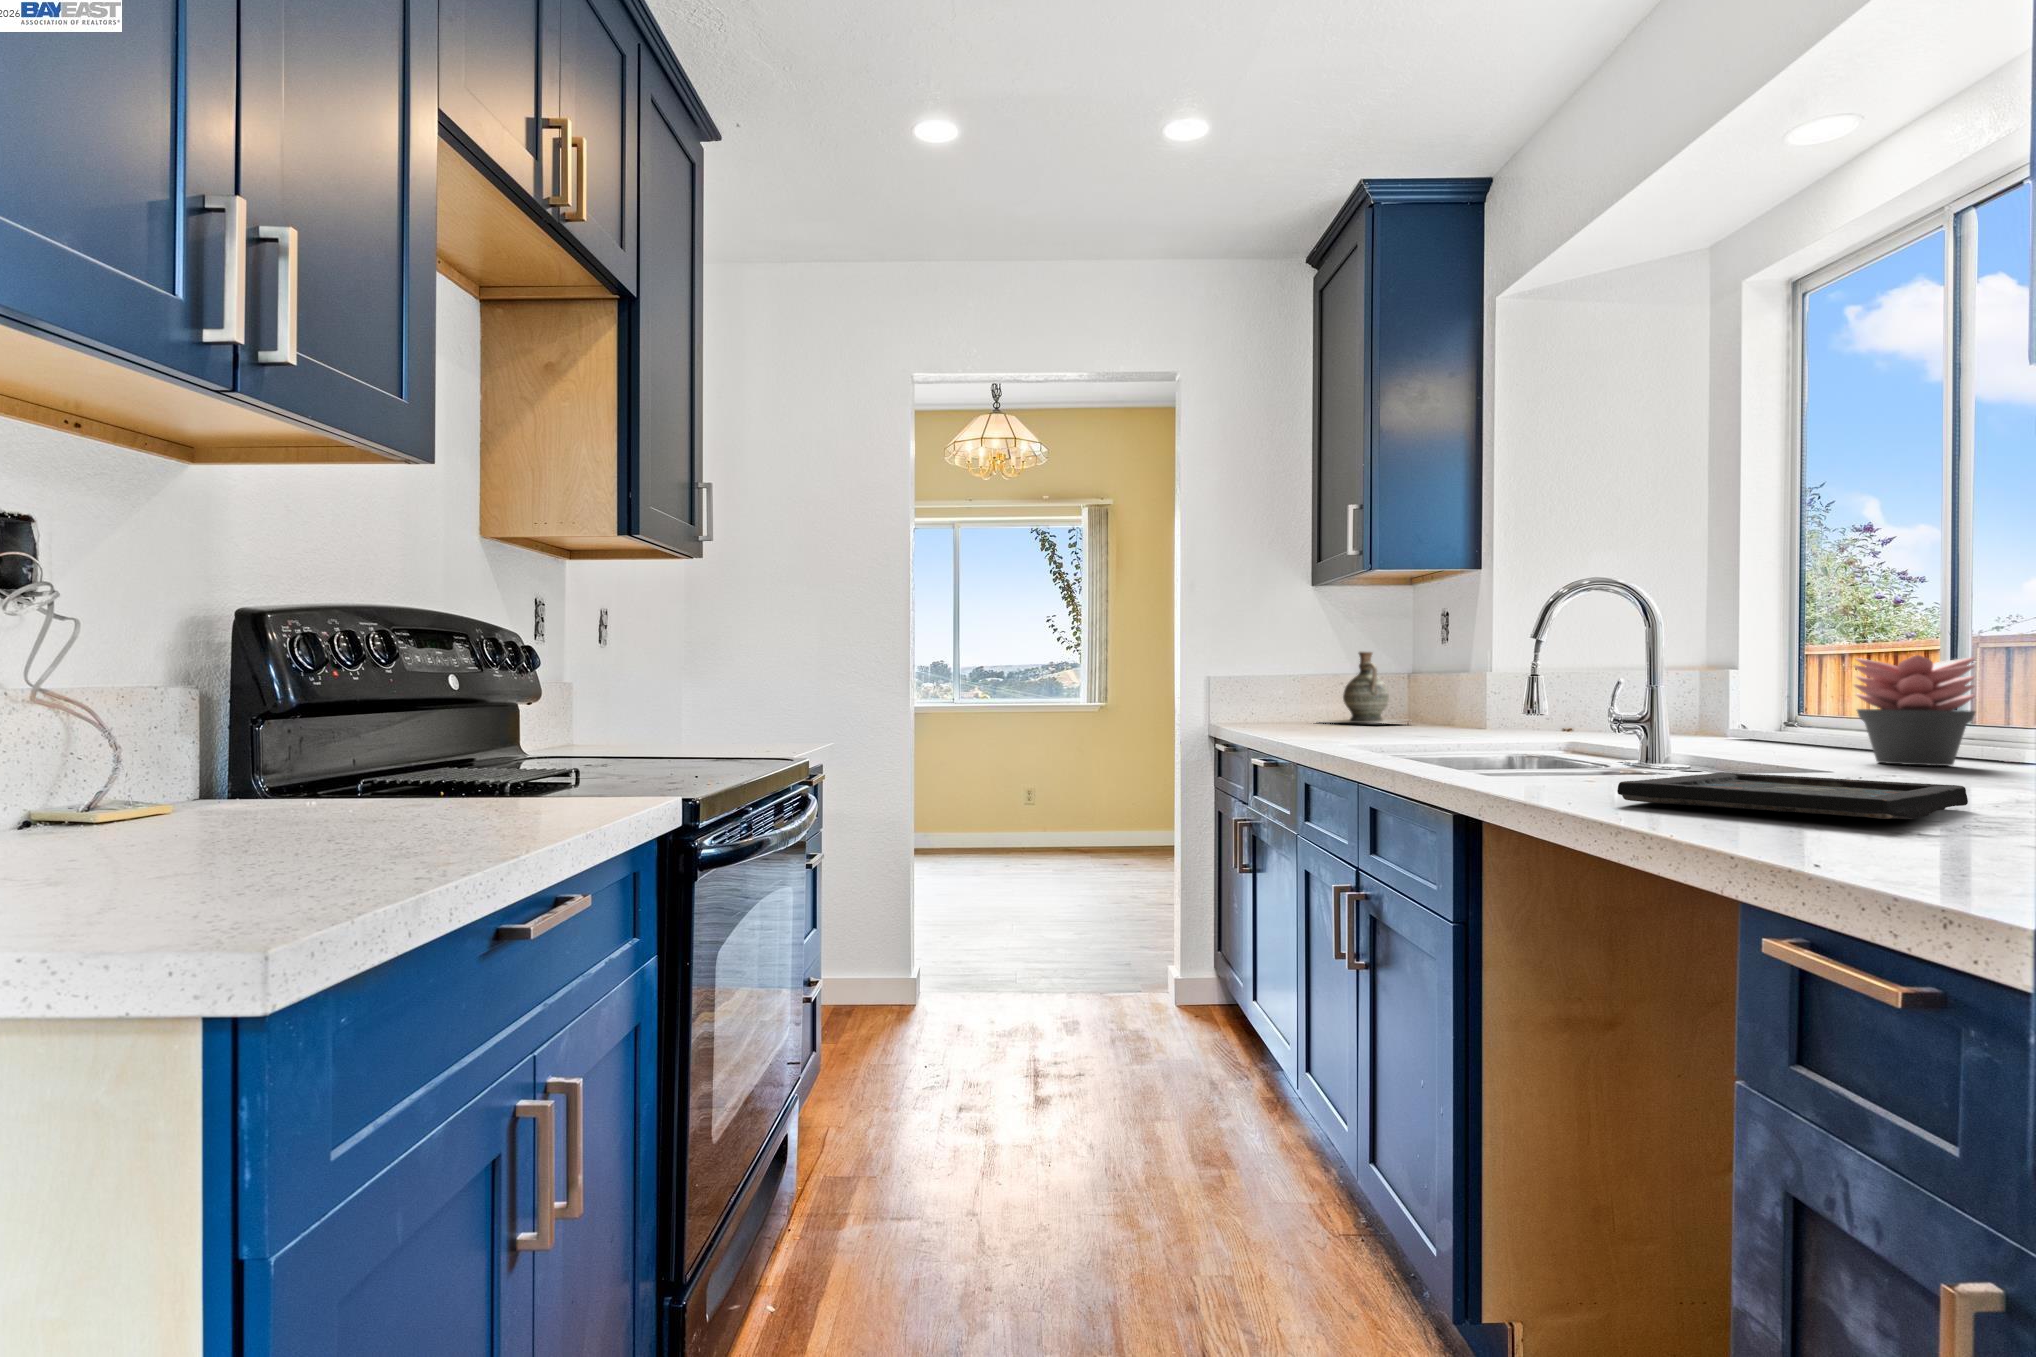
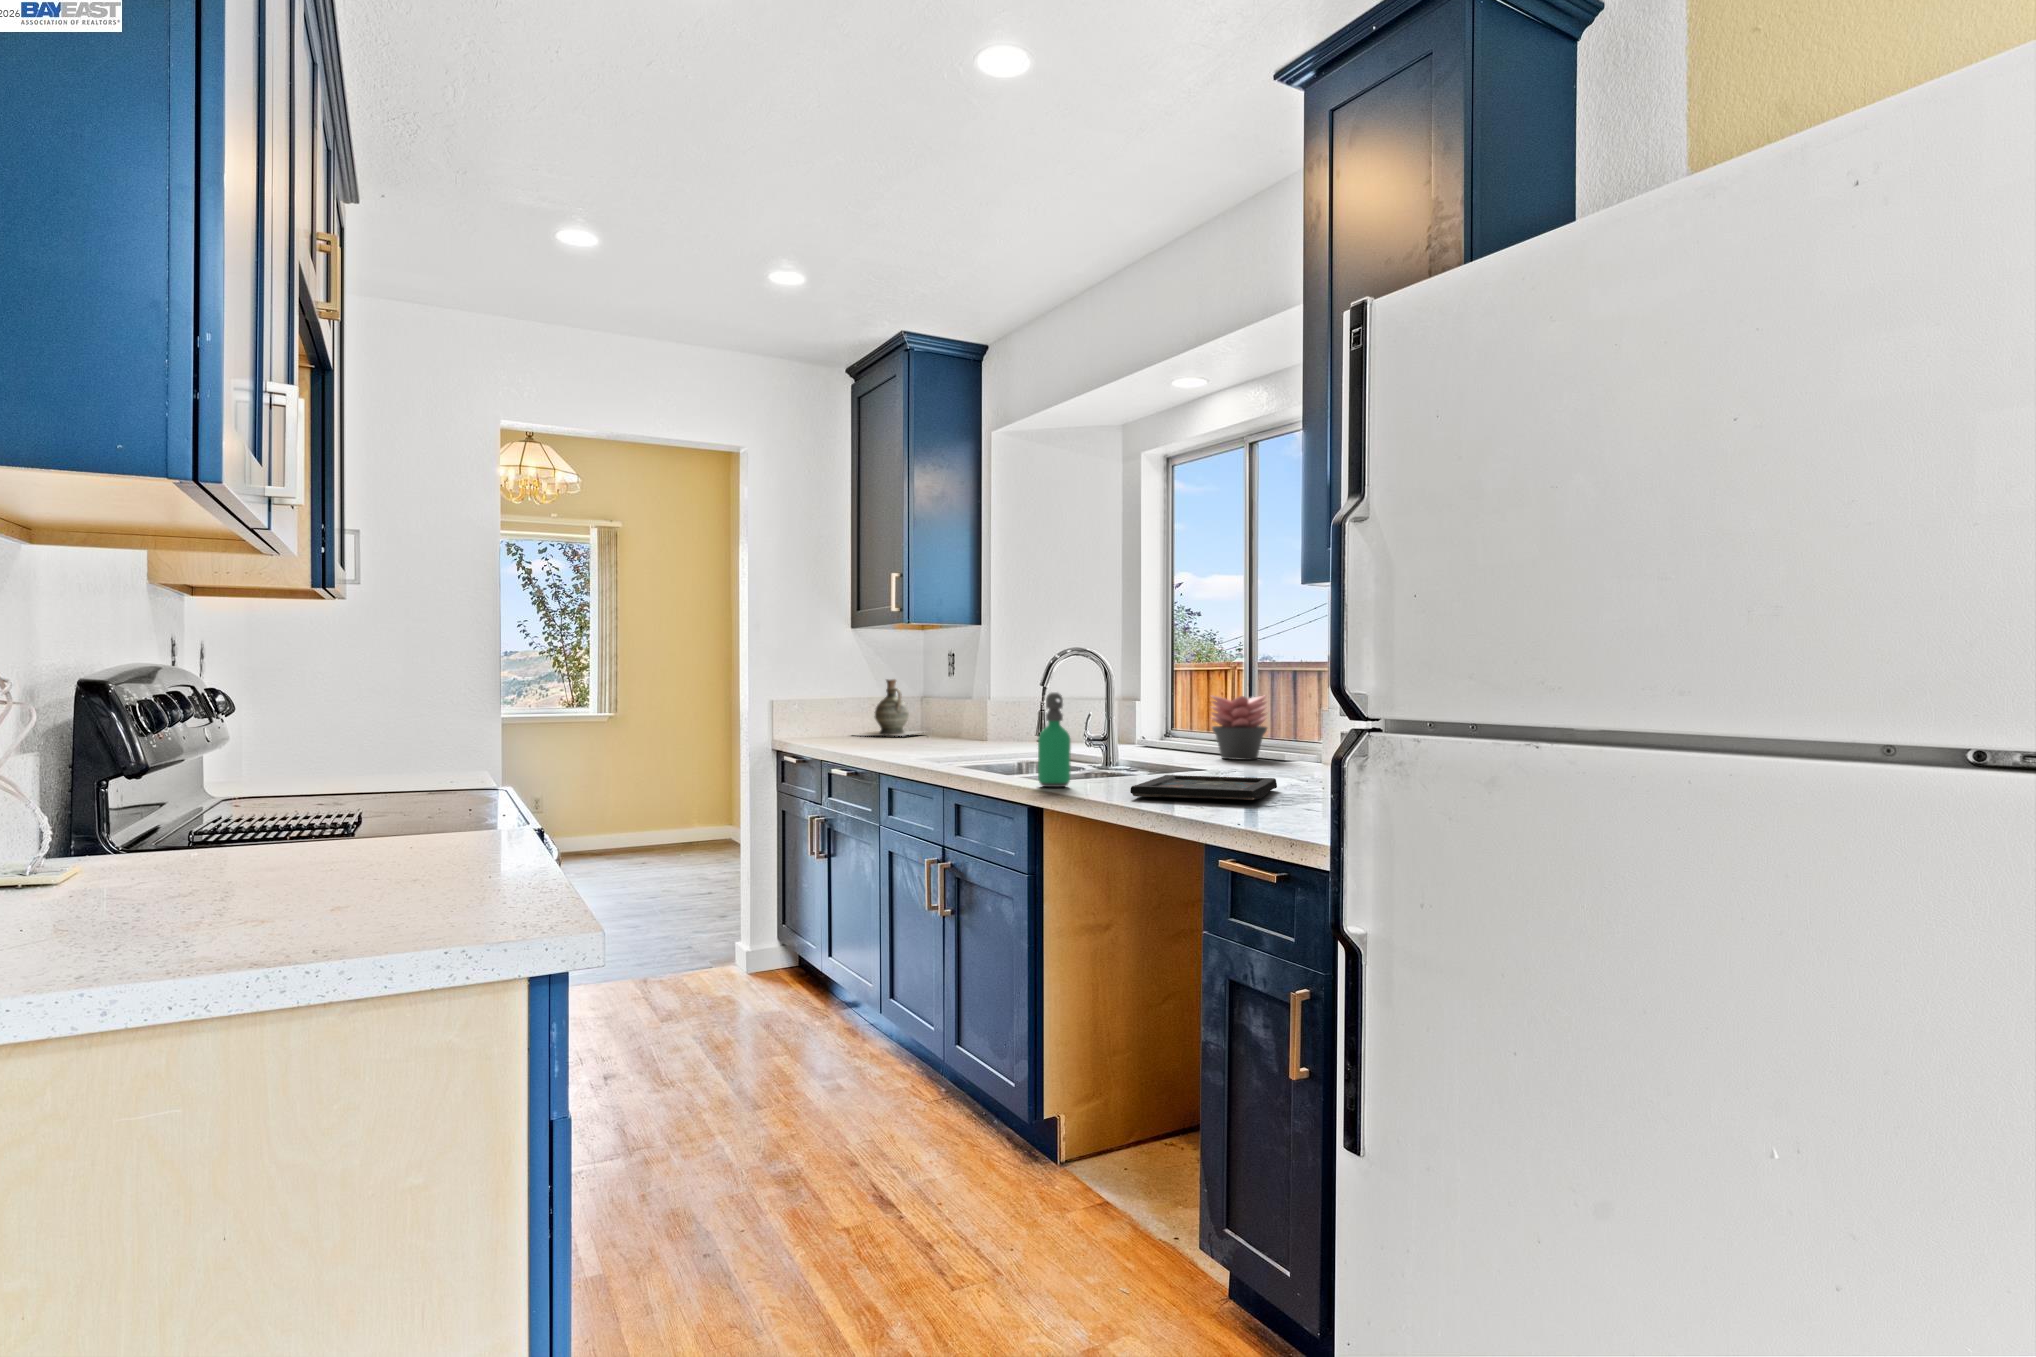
soap dispenser: none [1470,627,1529,782] -> present [1038,692,1071,787]

